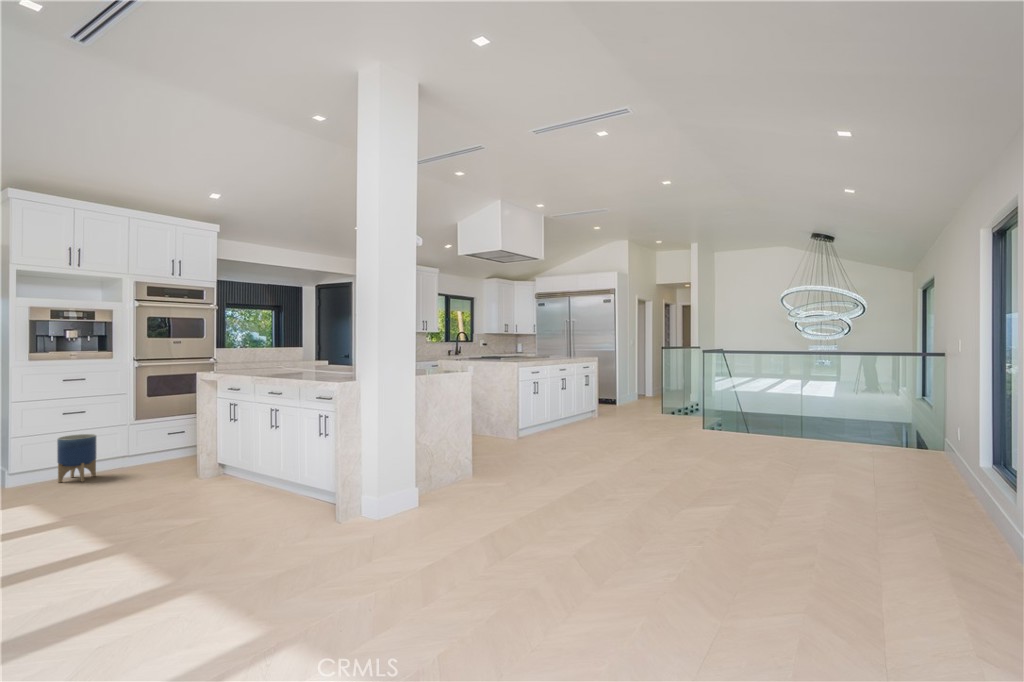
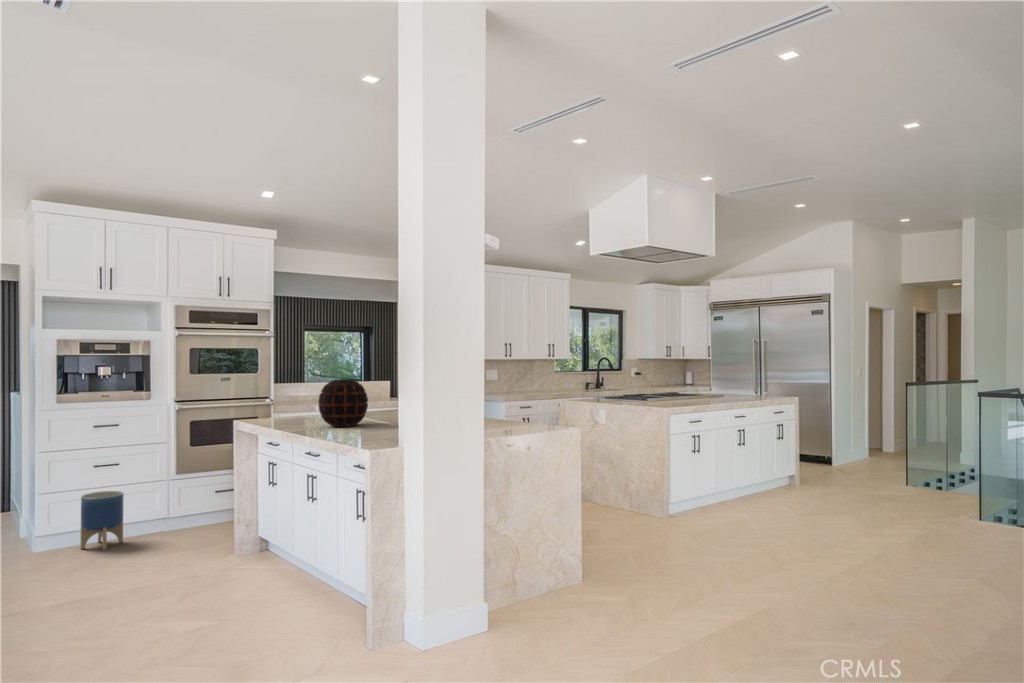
decorative vase: none [282,340,321,374] -> present [318,380,368,427]

